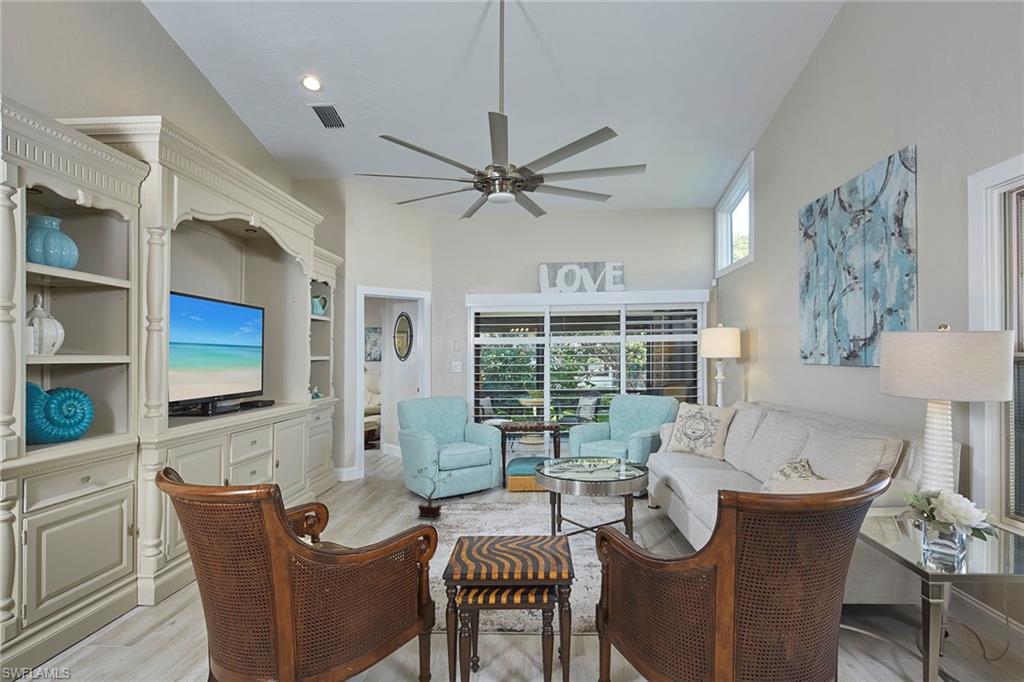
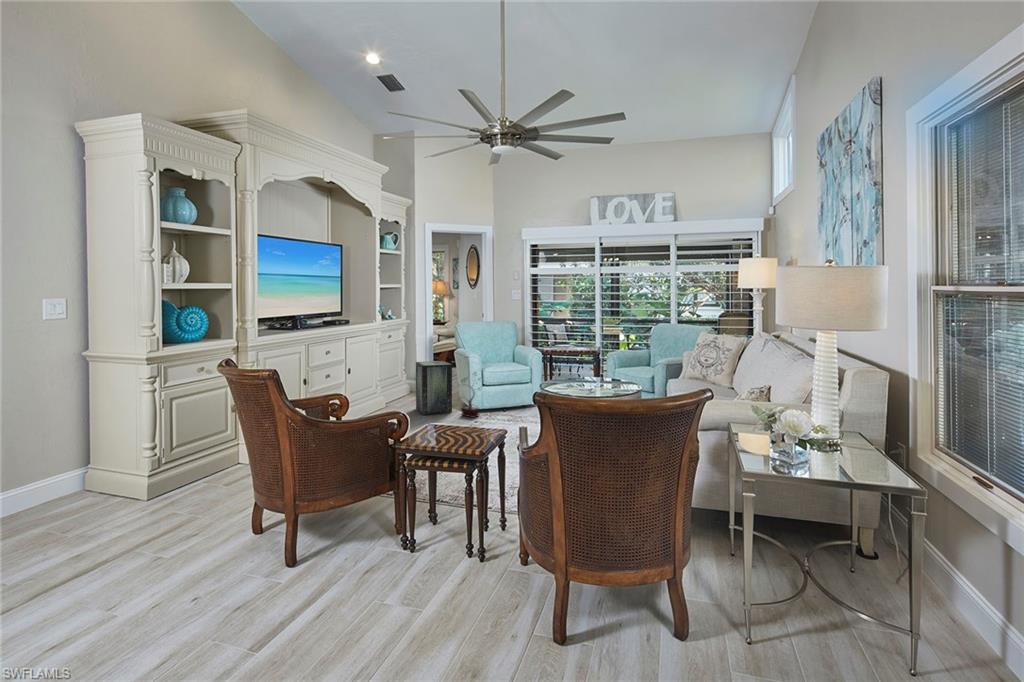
storage box: none [357,448,405,518] -> present [416,361,452,415]

